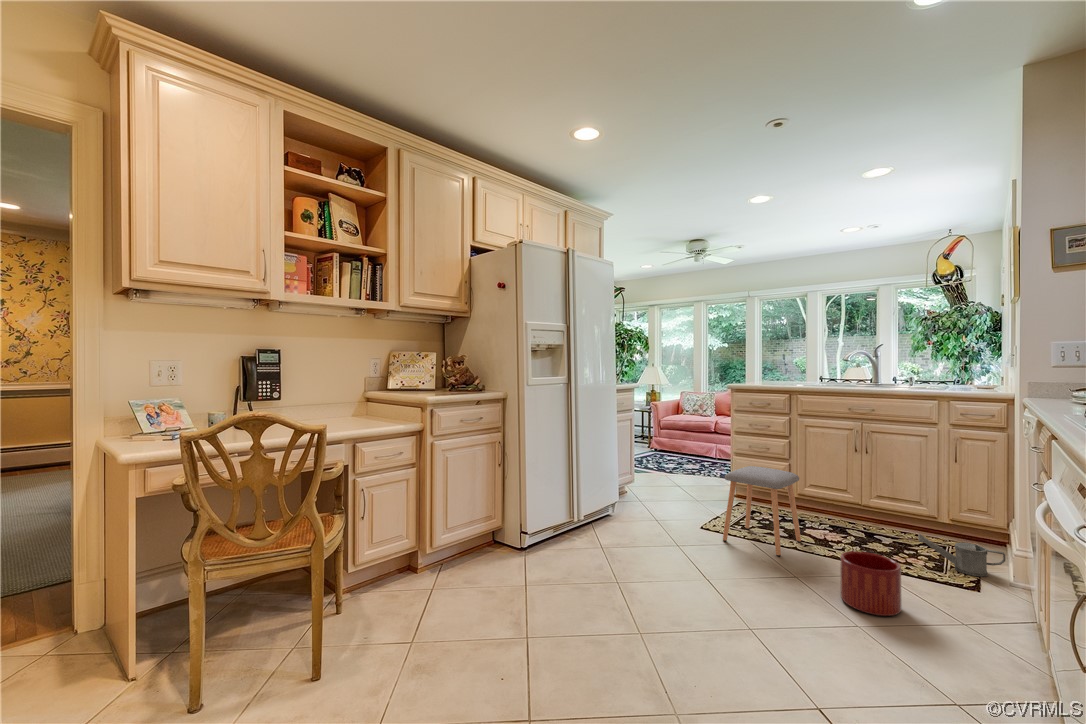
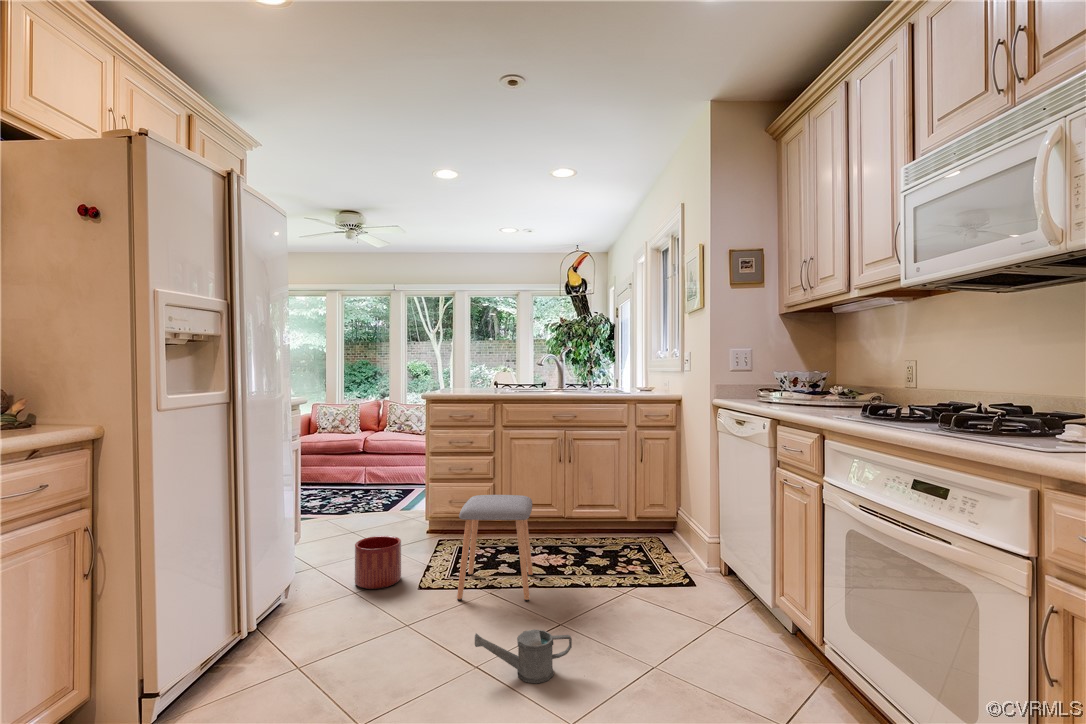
watering can: present [918,534,1005,577] -> present [475,629,572,683]
planter: present [840,551,901,616] -> present [355,536,401,589]

